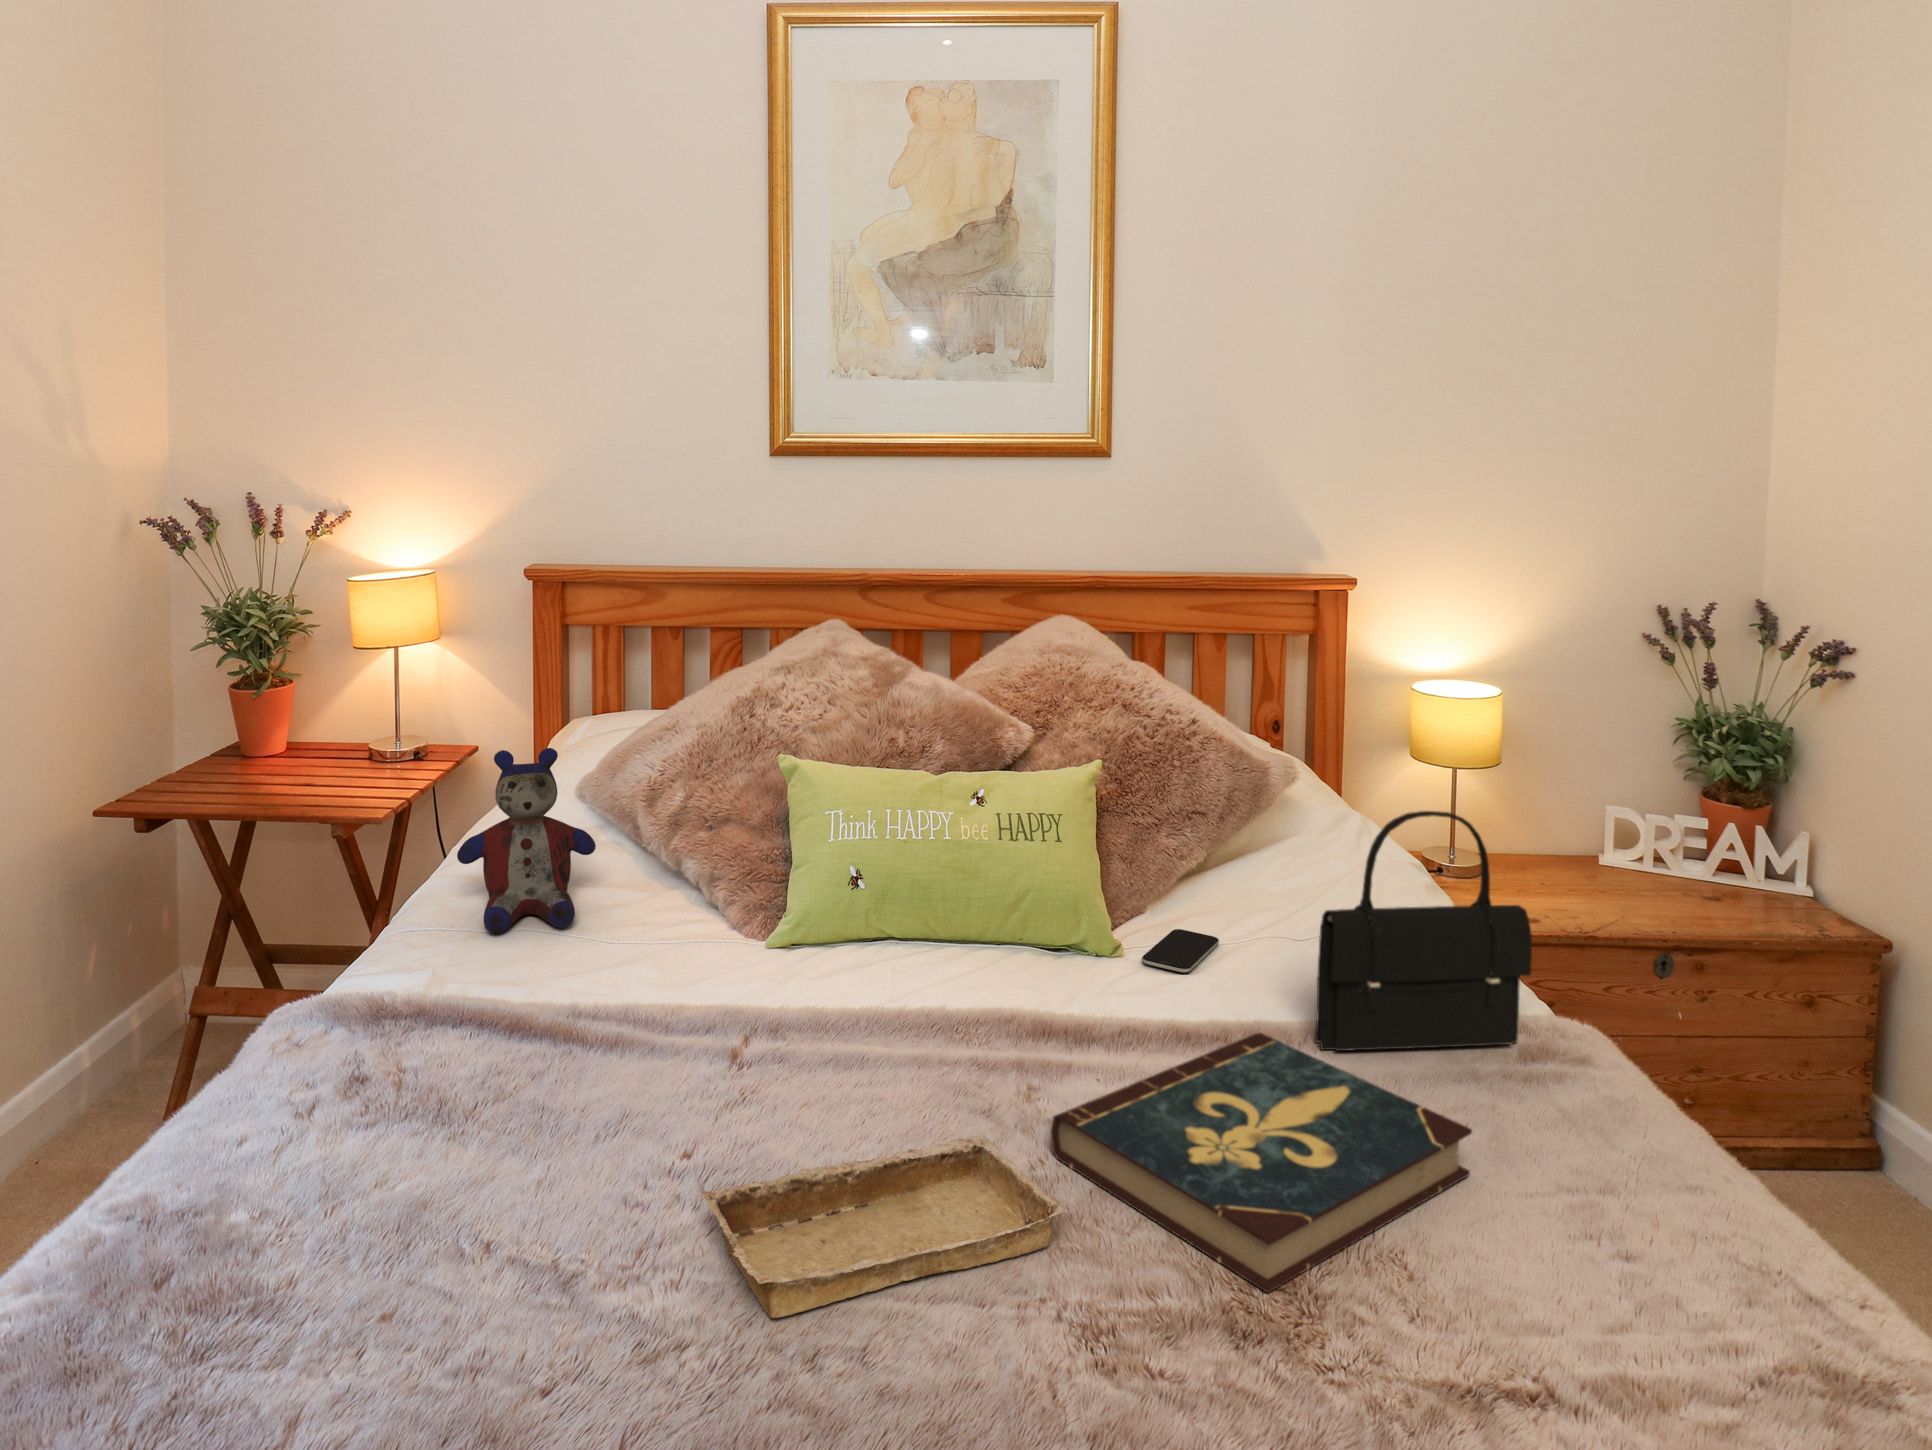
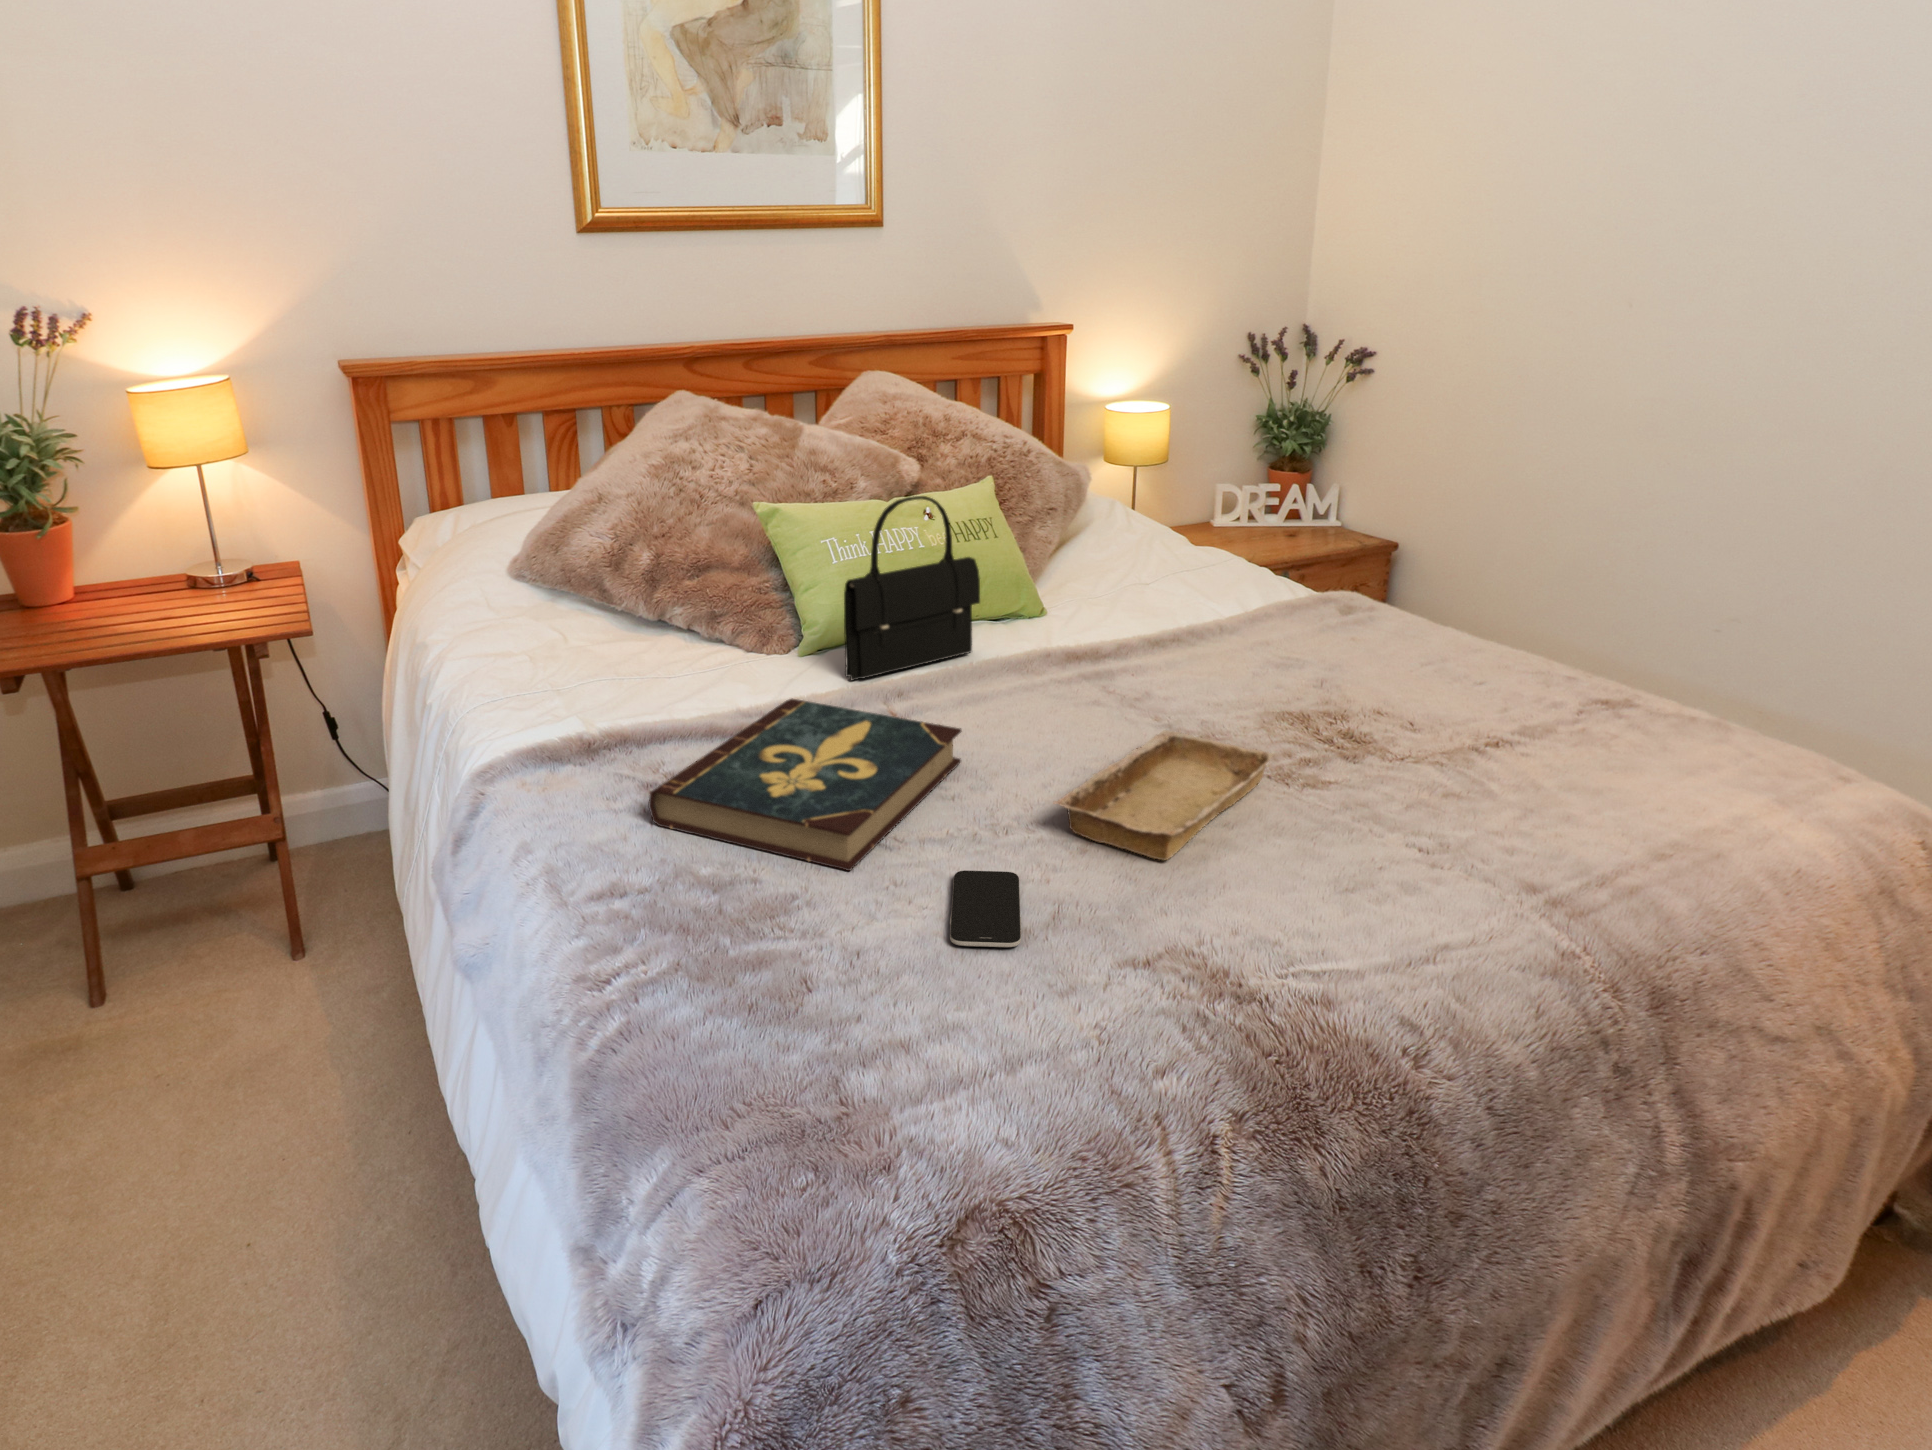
stuffed bear: present [457,748,596,934] -> none [507,521,643,697]
handbag: present [1315,811,1532,1051] -> present [844,496,980,681]
smartphone: present [1142,929,1219,973] -> present [950,870,1021,948]
book: present [1050,1033,1472,1293] -> present [649,699,961,871]

